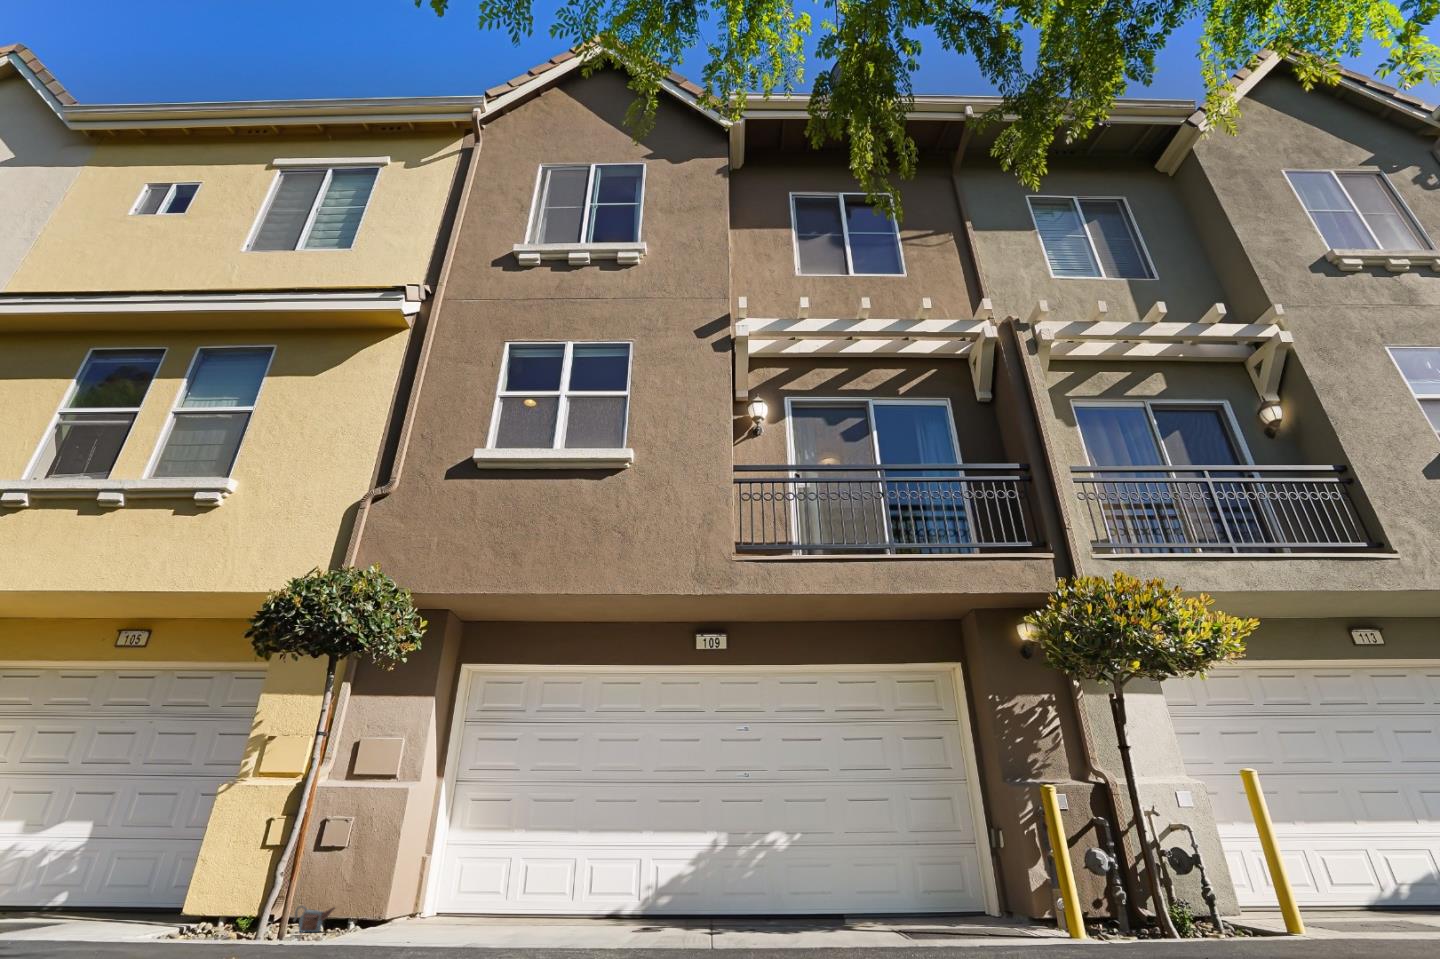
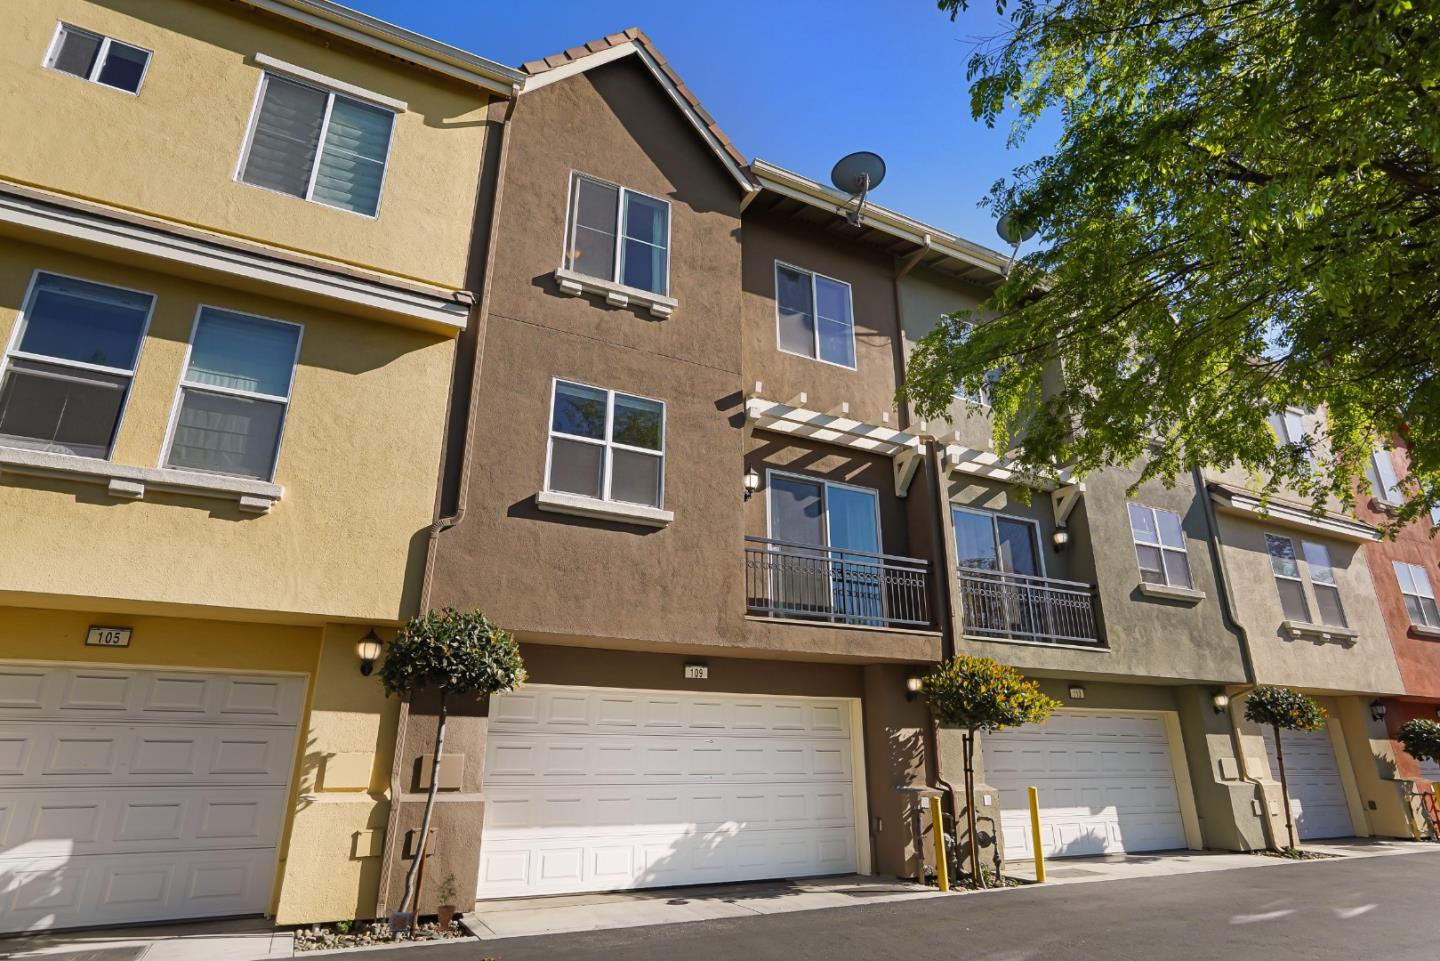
potted plant: none [342,866,374,935] -> present [437,874,456,931]

